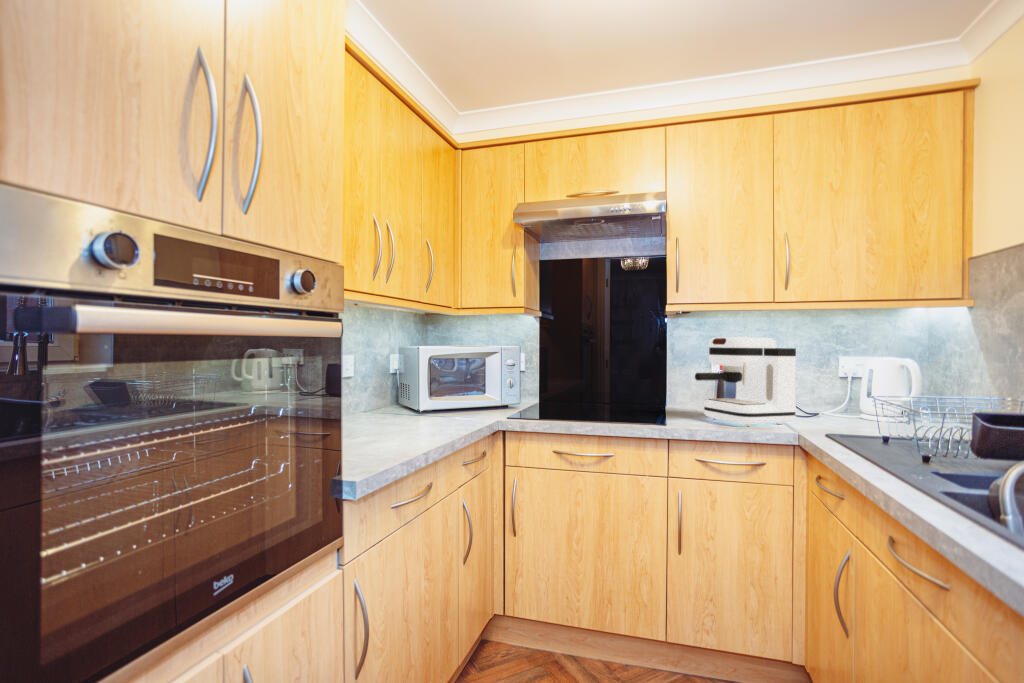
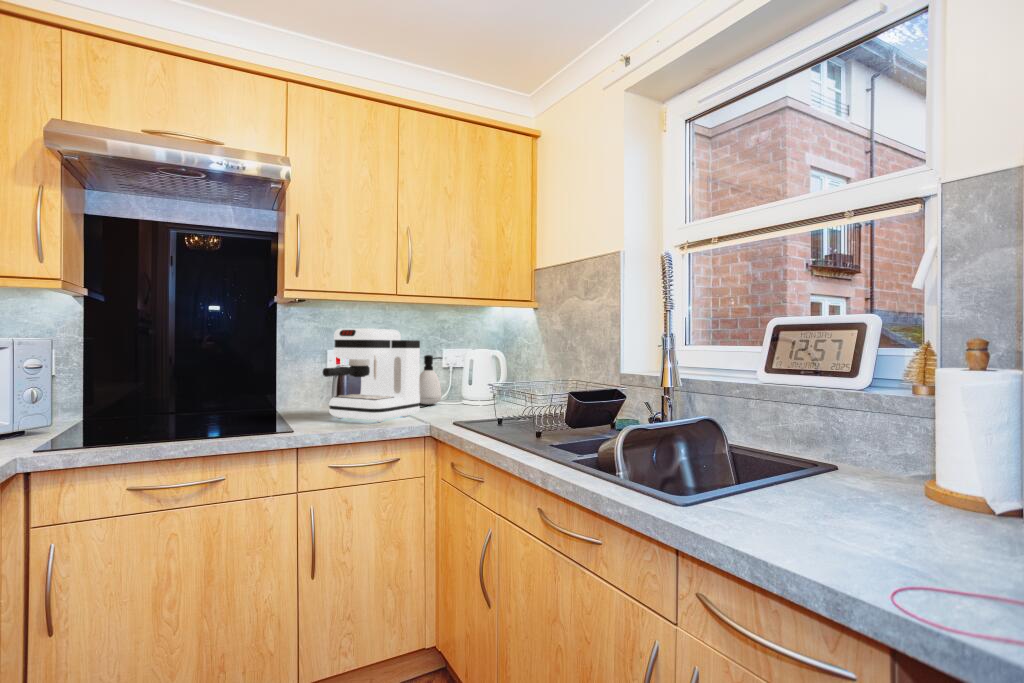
soap dispenser: none [801,363,834,416] -> present [419,355,442,405]

